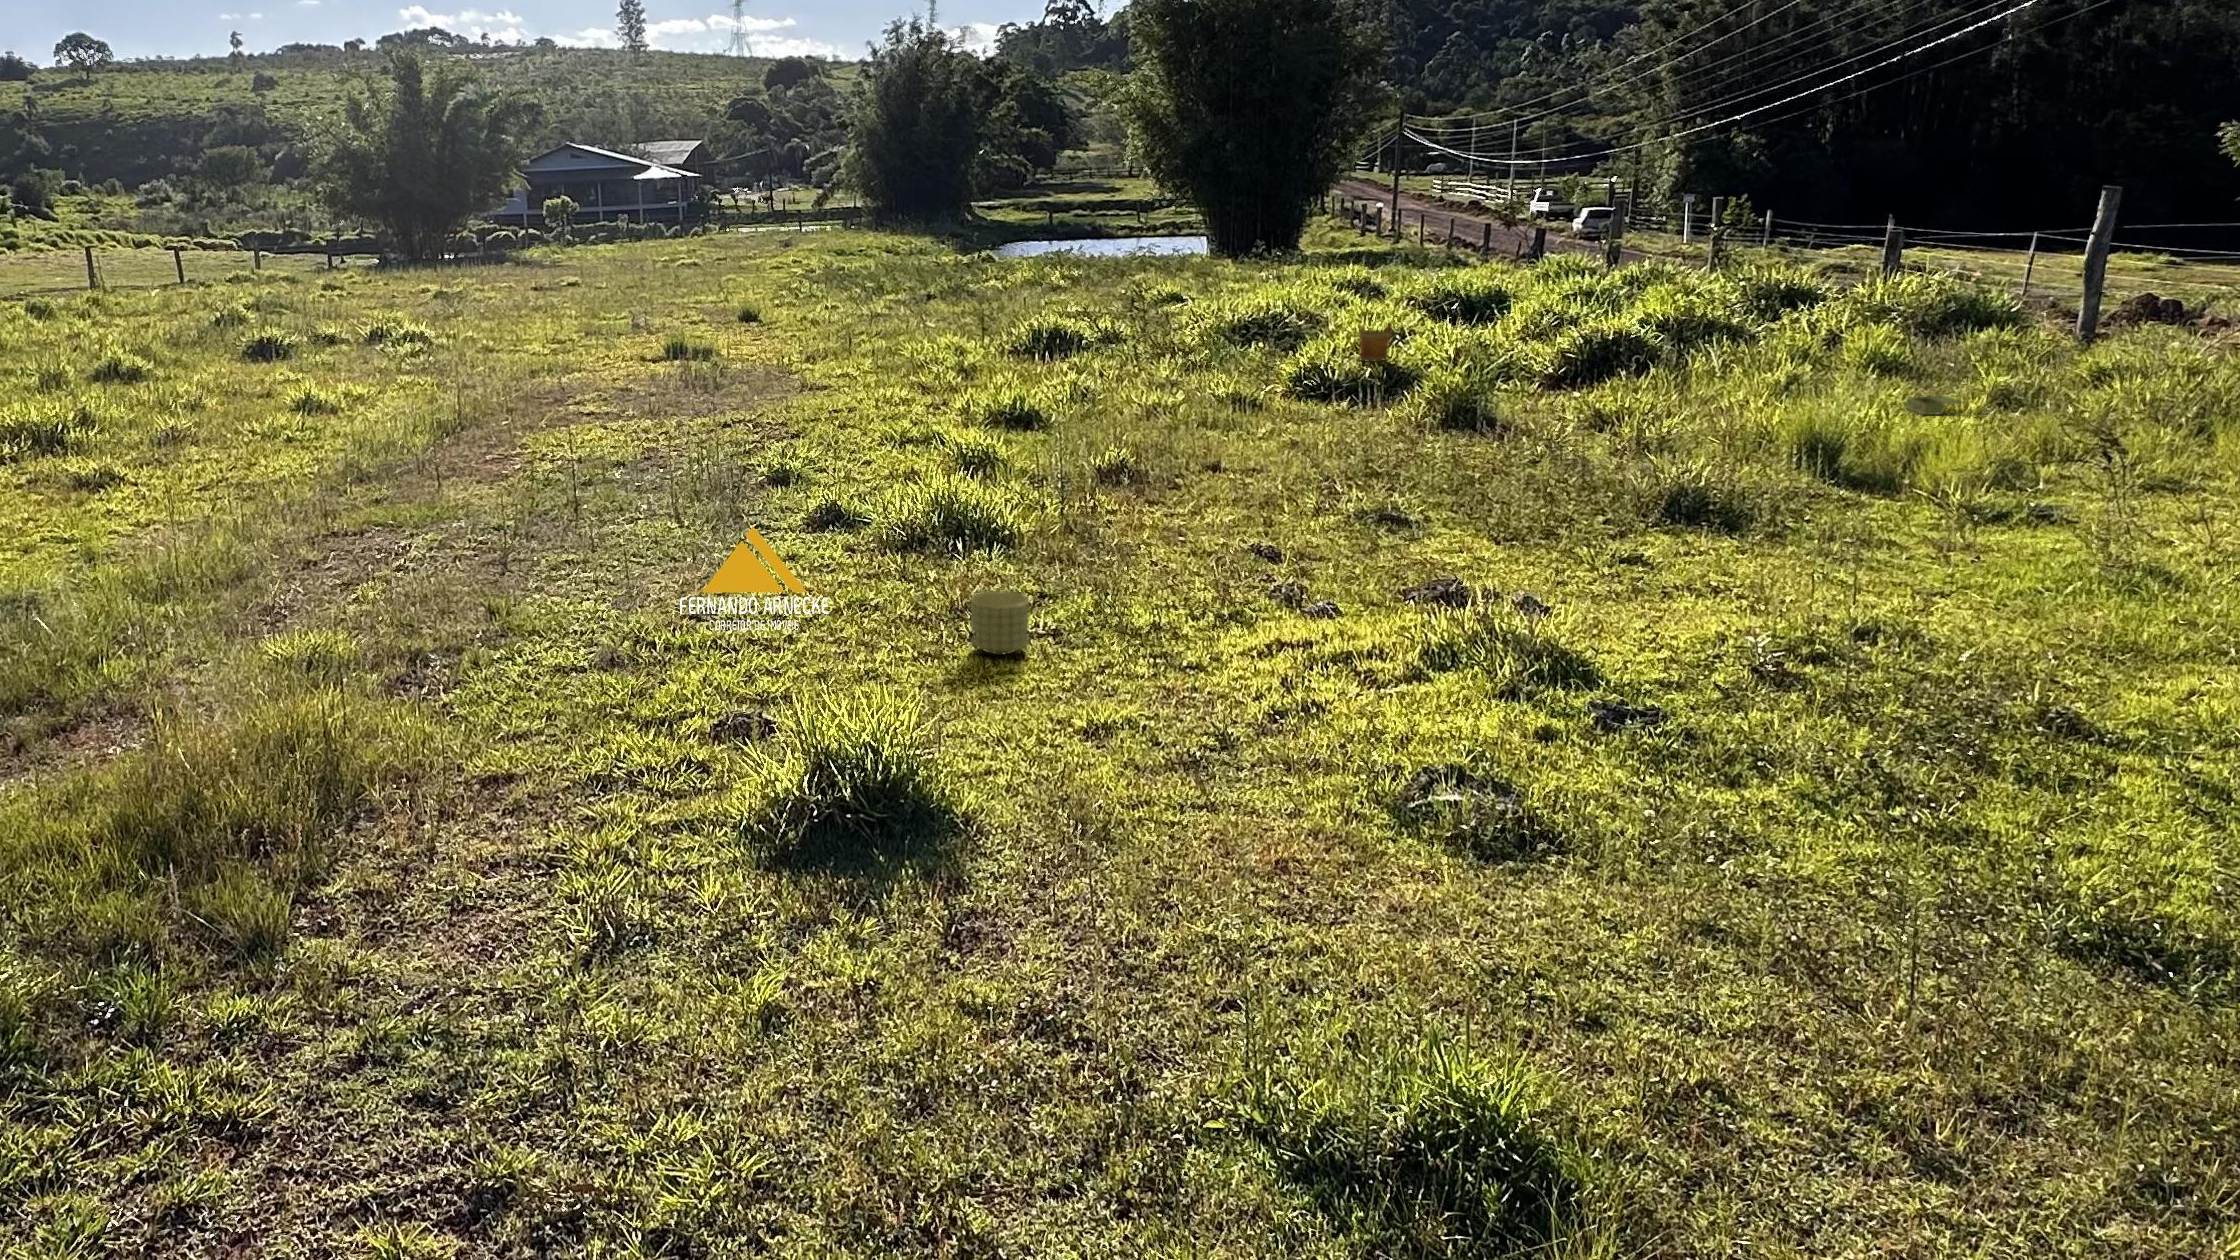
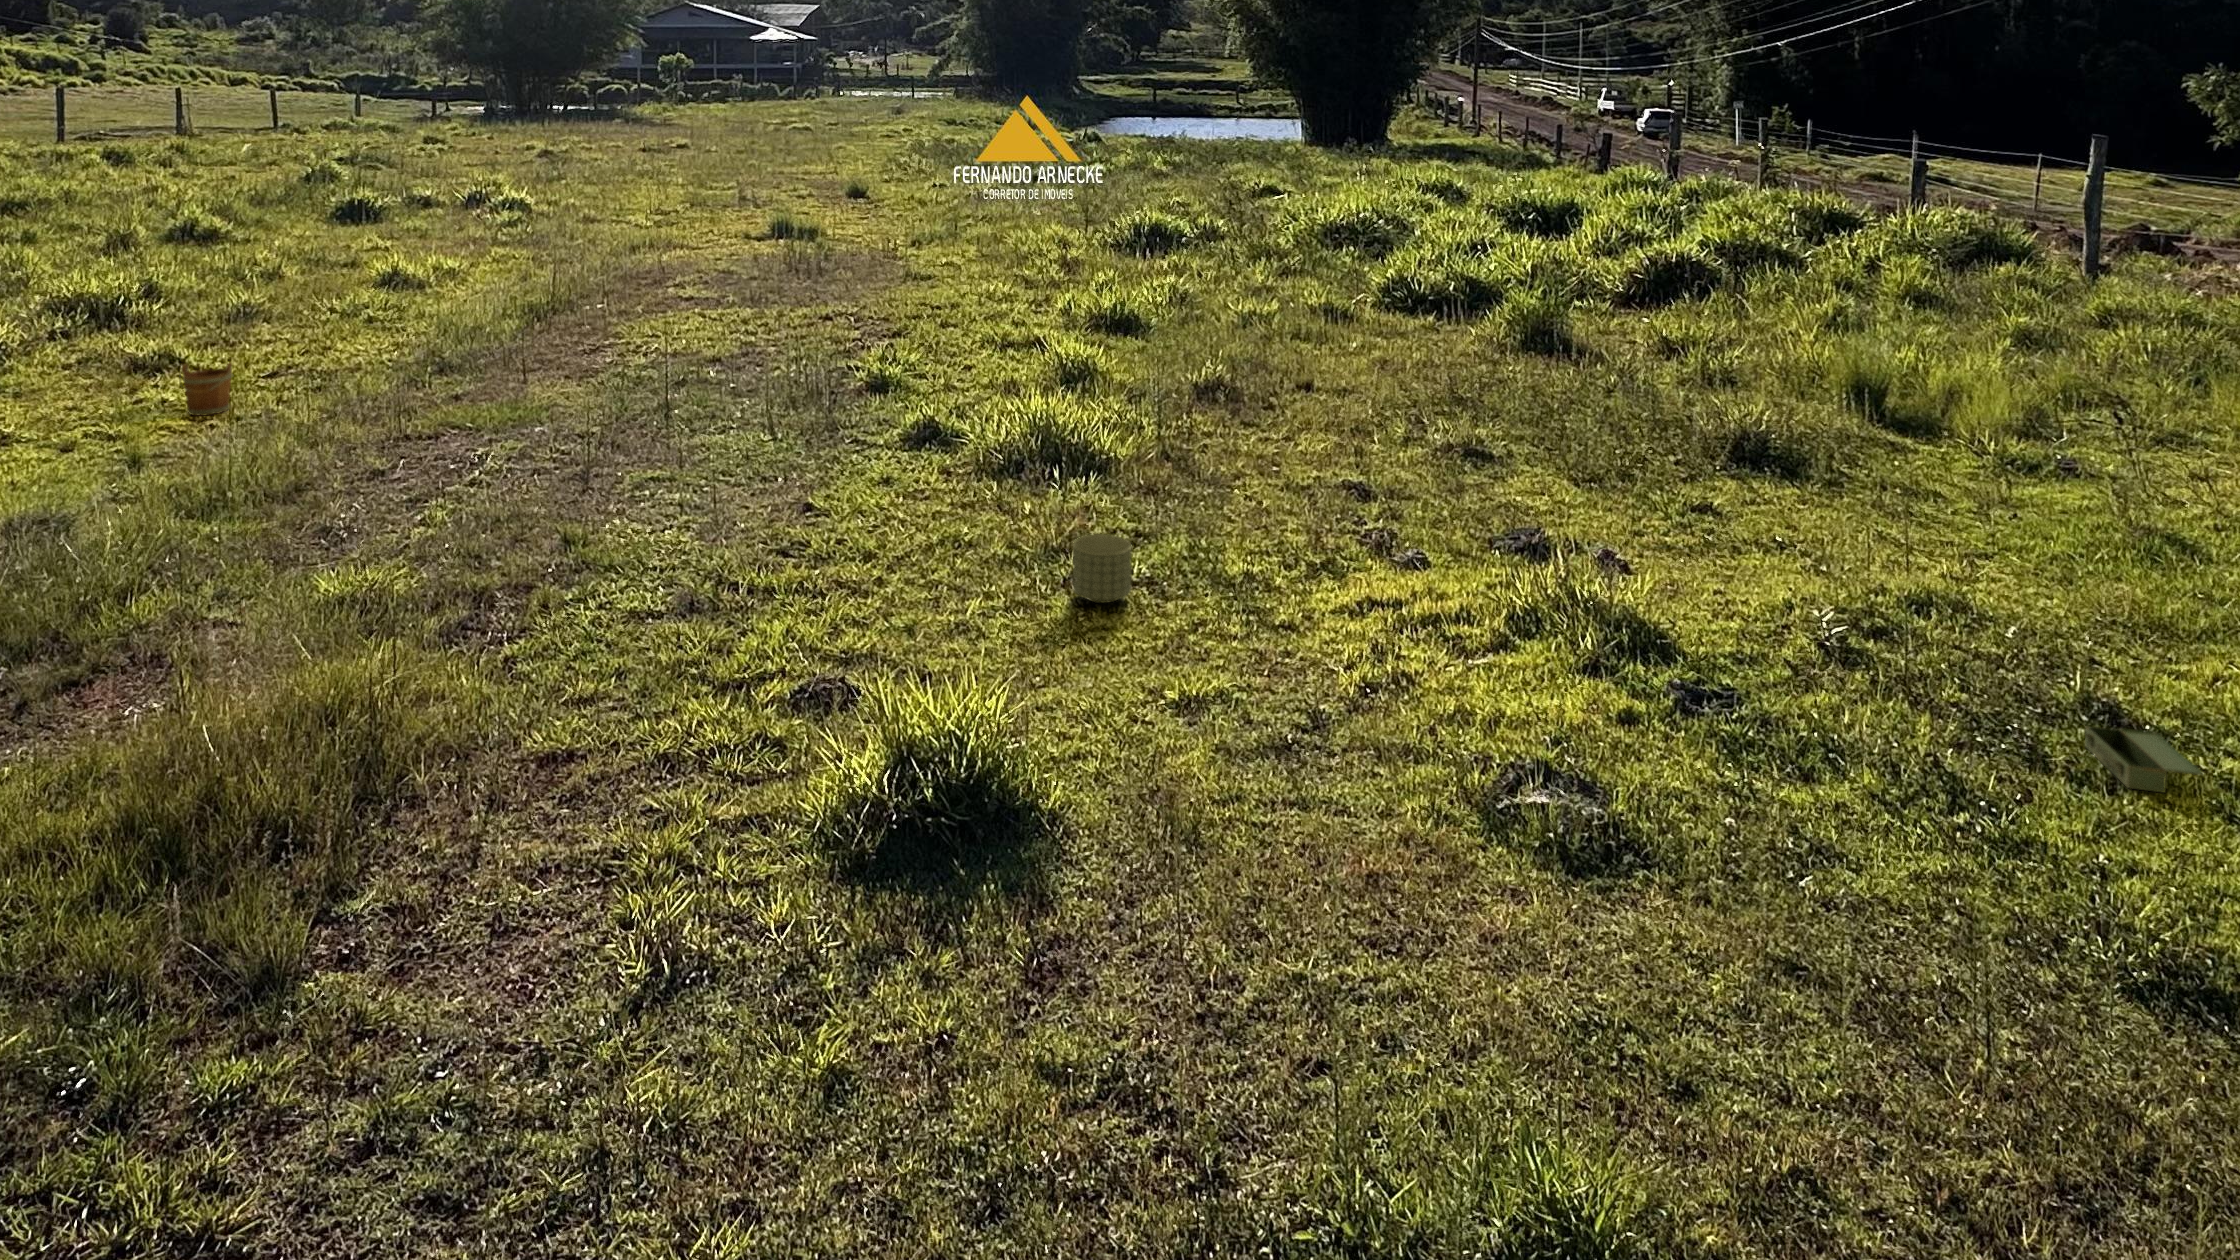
bucket: present [1358,323,1394,362] -> present [180,363,233,416]
toolbox: present [1906,396,1963,415] -> present [2085,726,2203,792]

